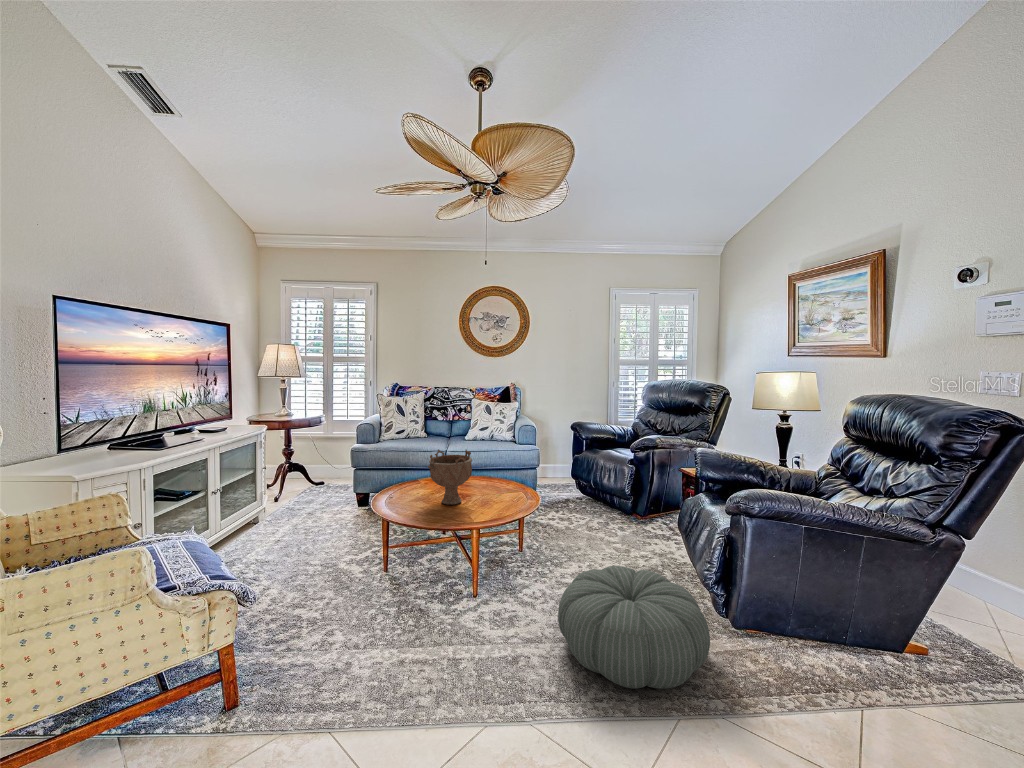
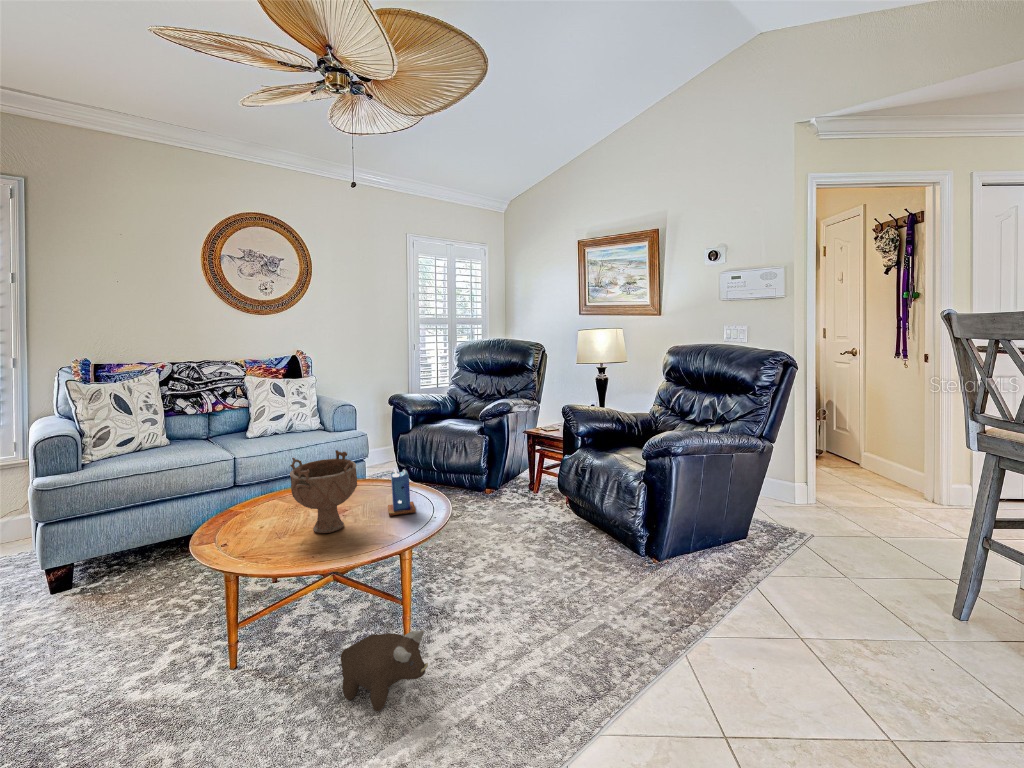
candle: none [492,471,516,508] -> present [388,469,416,516]
pouf: present [558,566,710,689] -> none [528,534,678,652]
plush toy: none [410,576,457,627] -> present [341,630,428,712]

